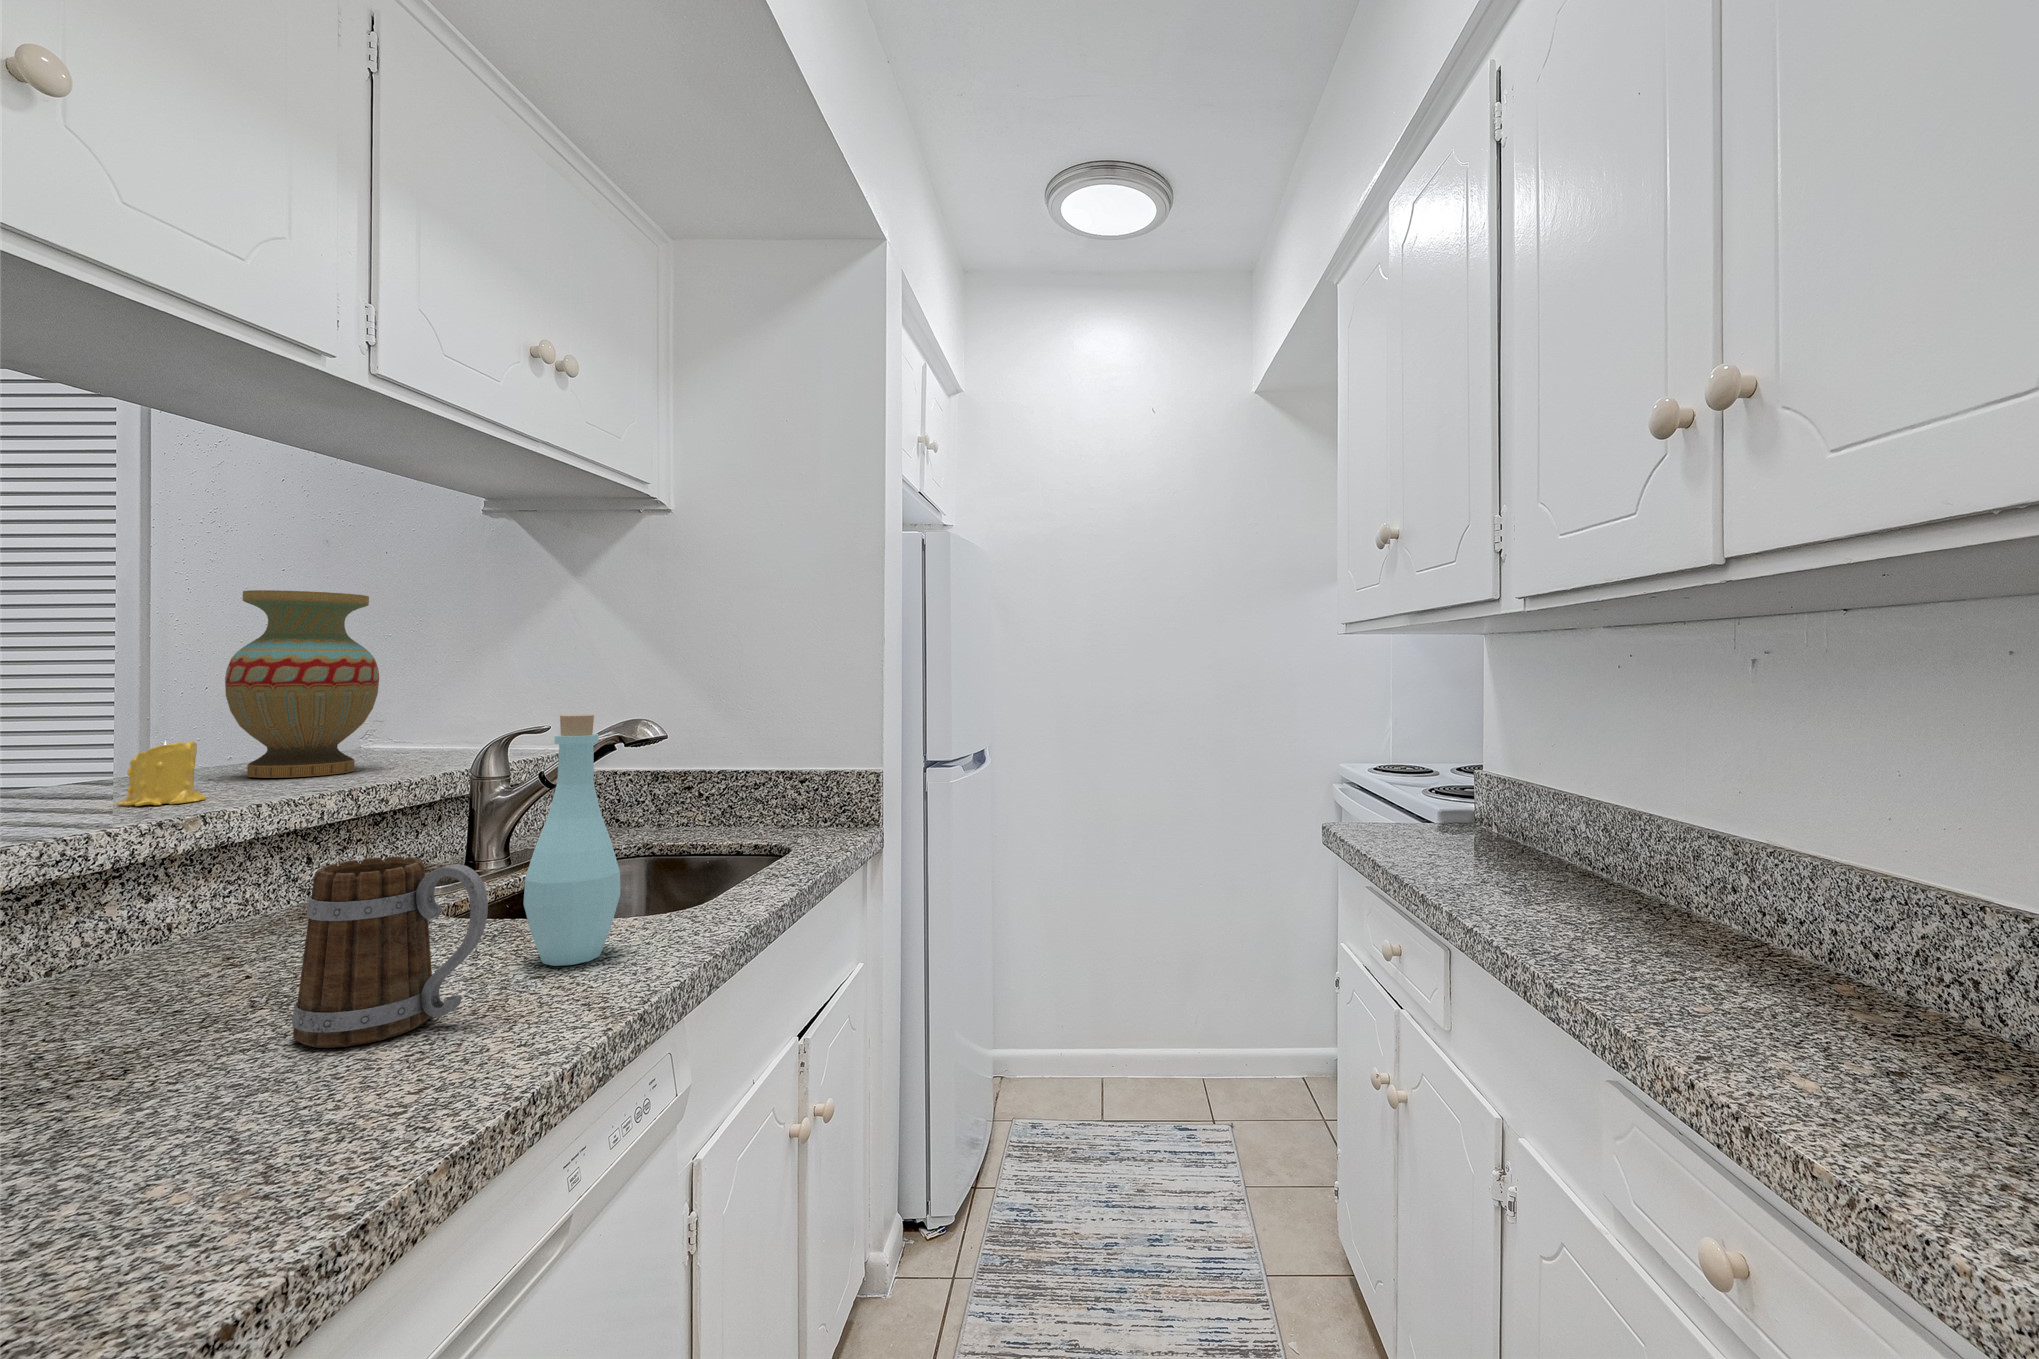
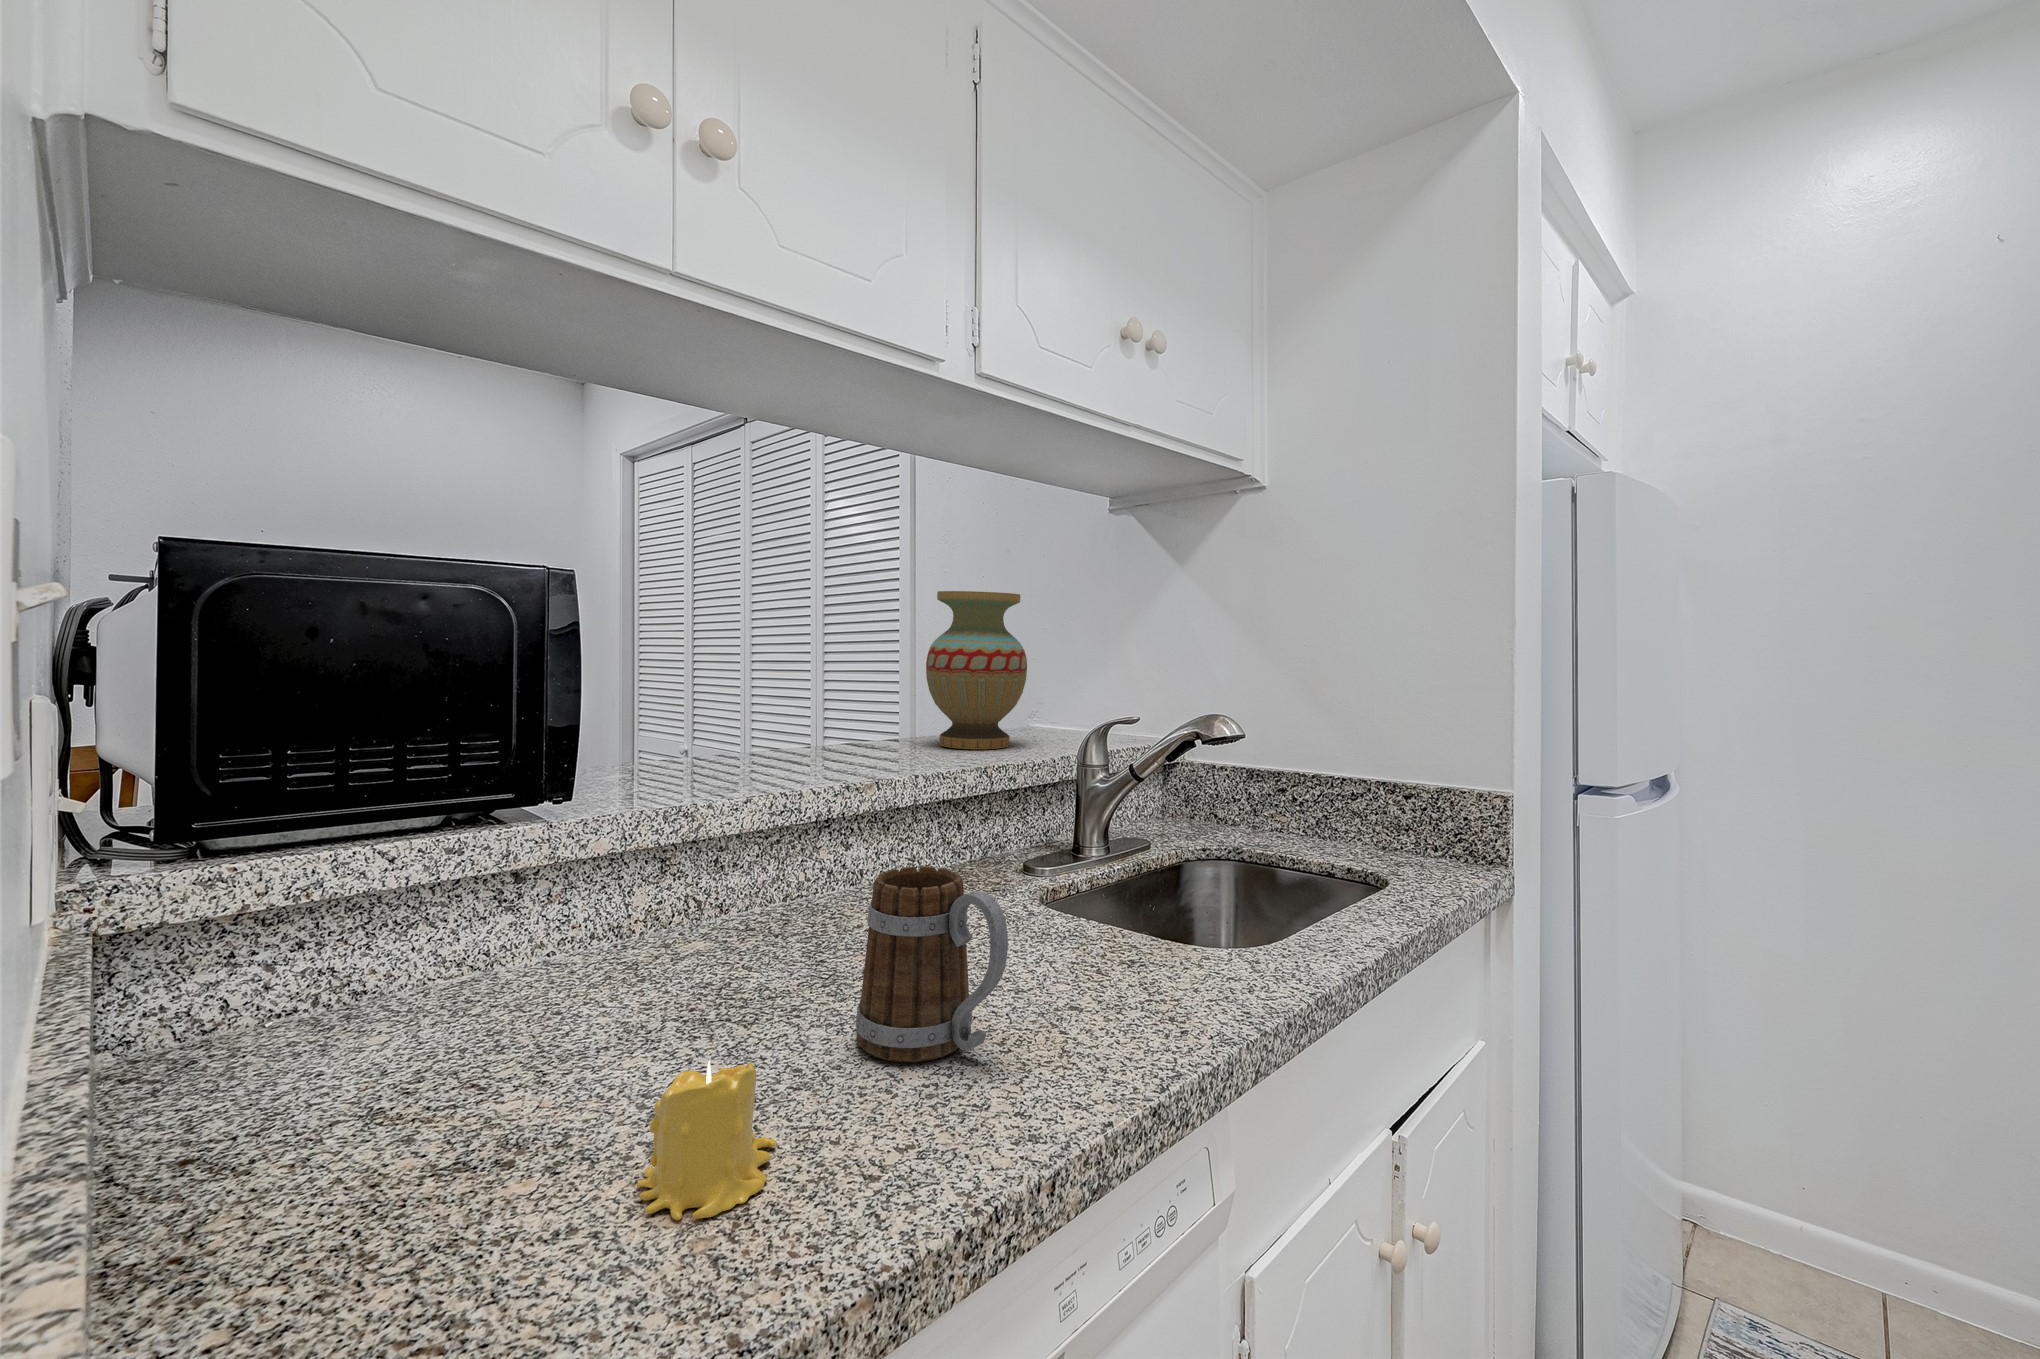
bottle: present [524,715,621,966] -> none [1070,729,1165,1006]
candle: present [117,741,207,806] -> present [637,1061,777,1220]

